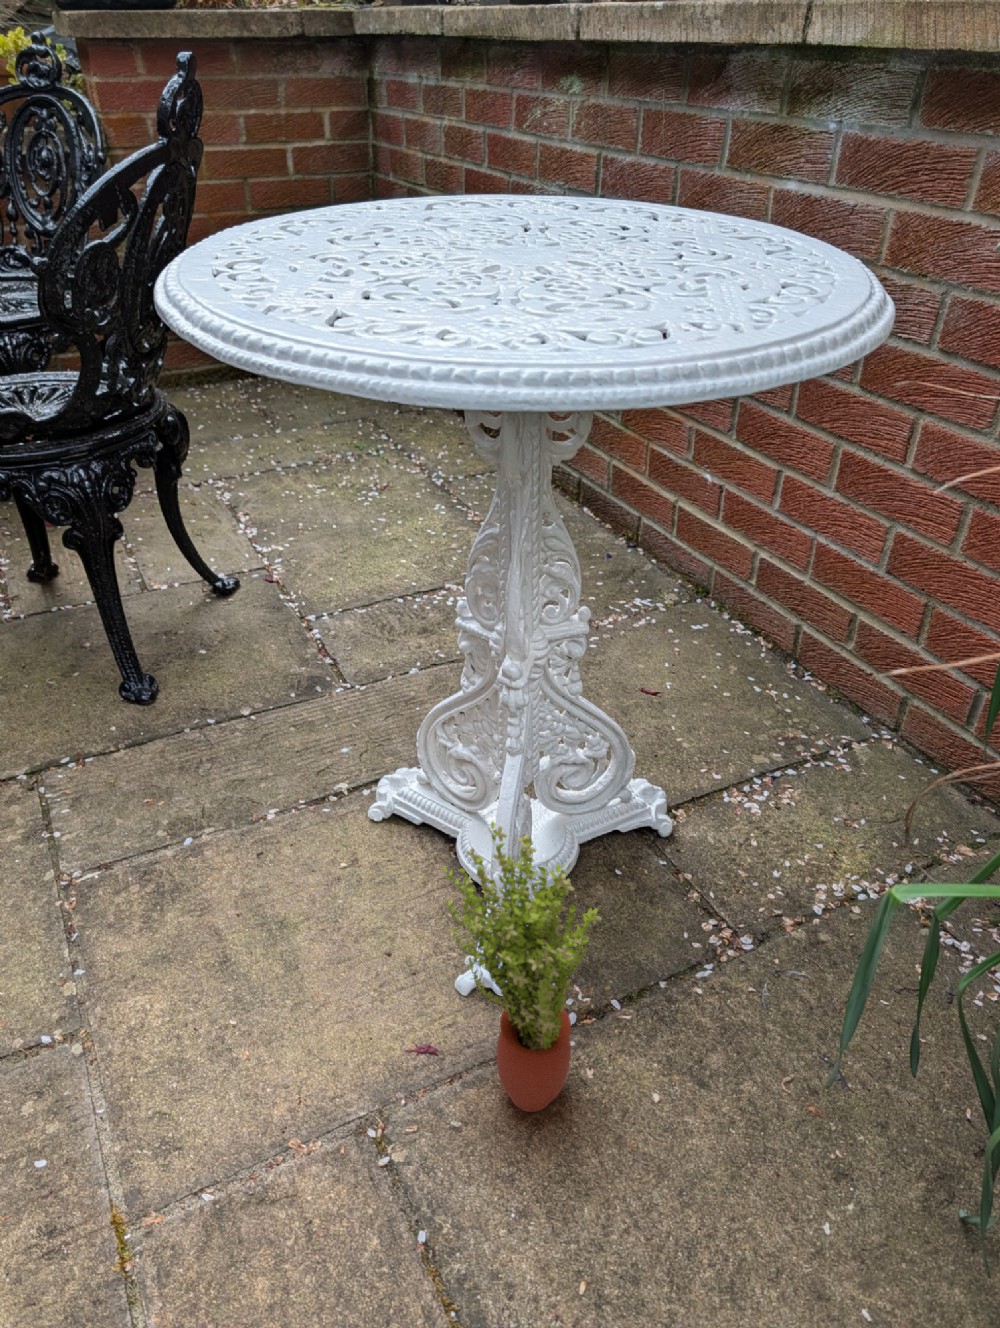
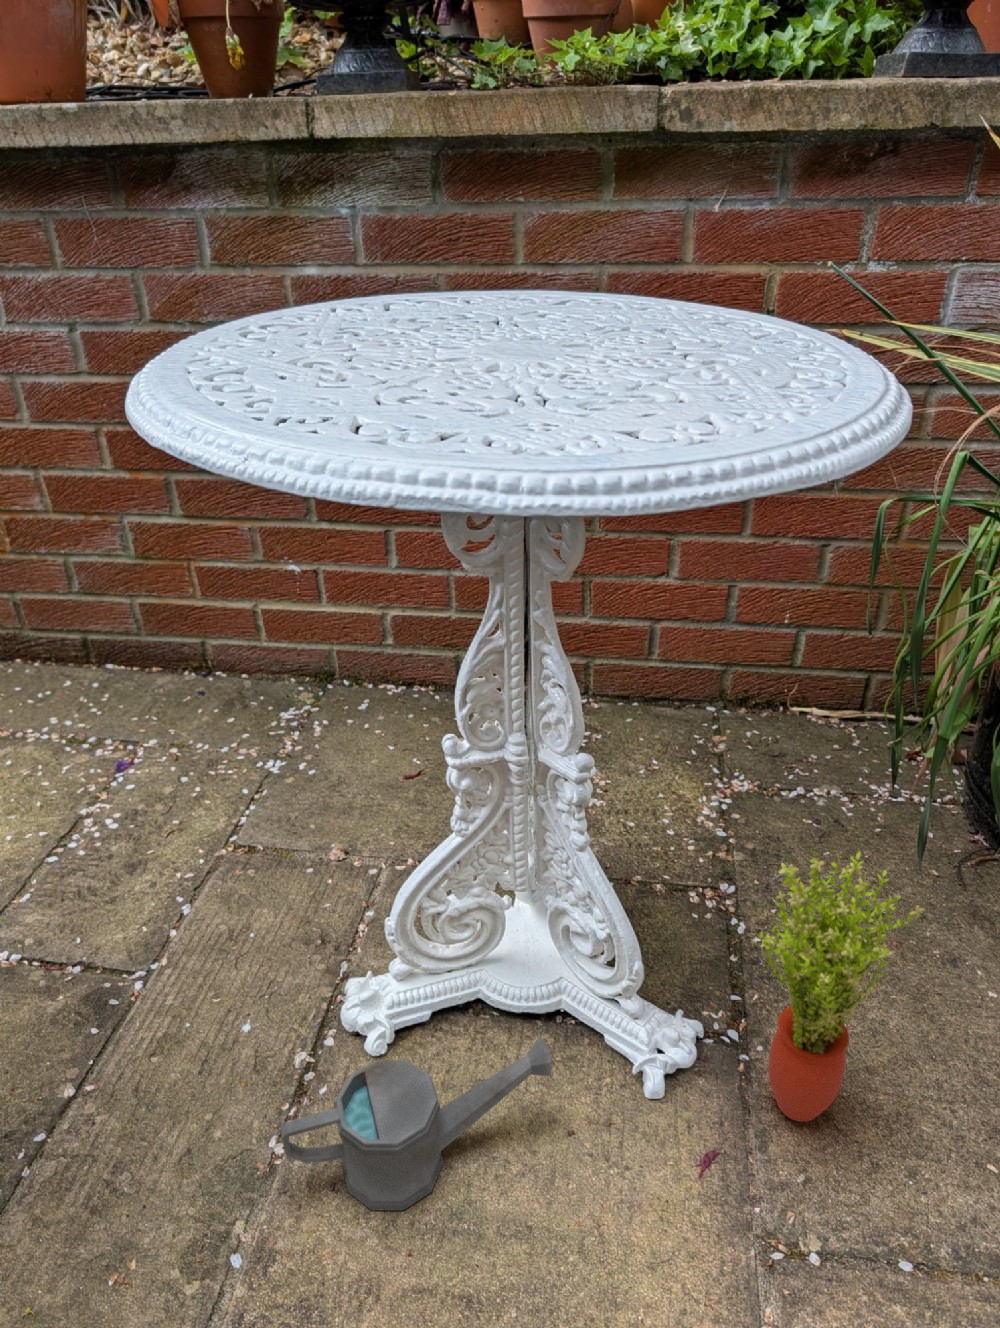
watering can: none [230,782,392,900] -> present [281,1037,552,1210]

